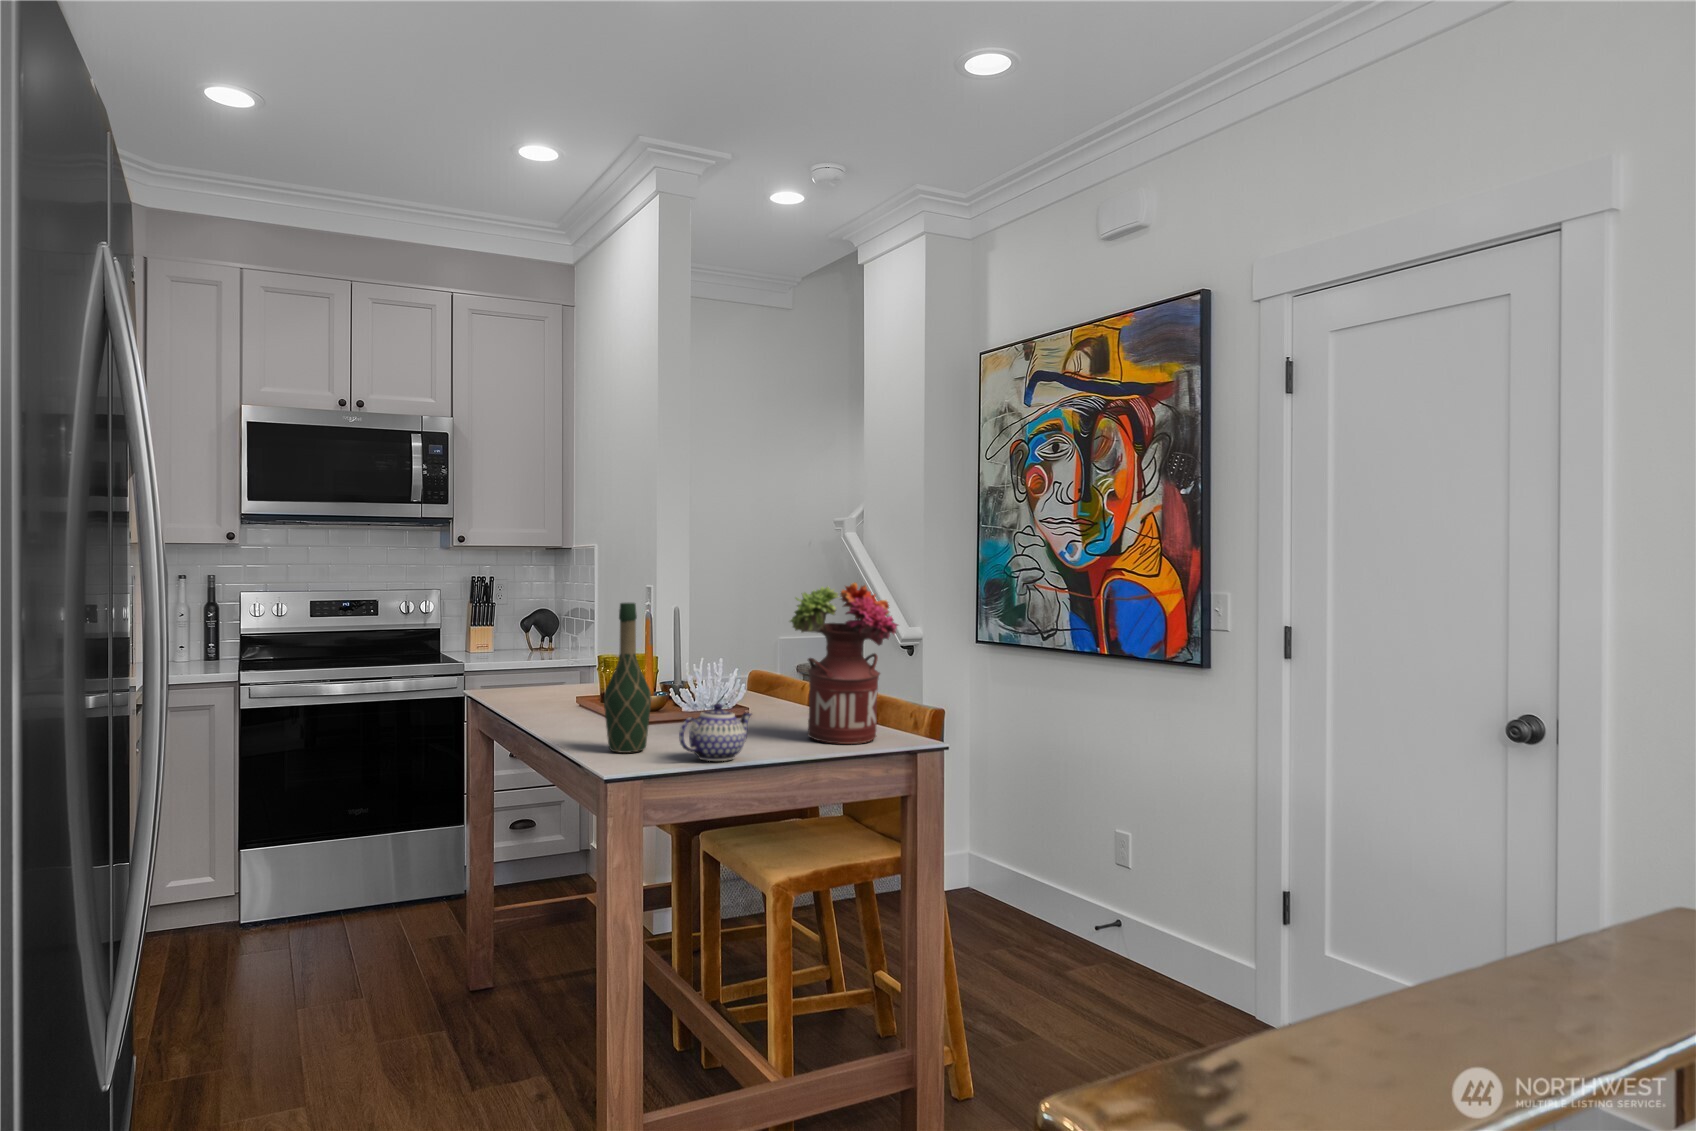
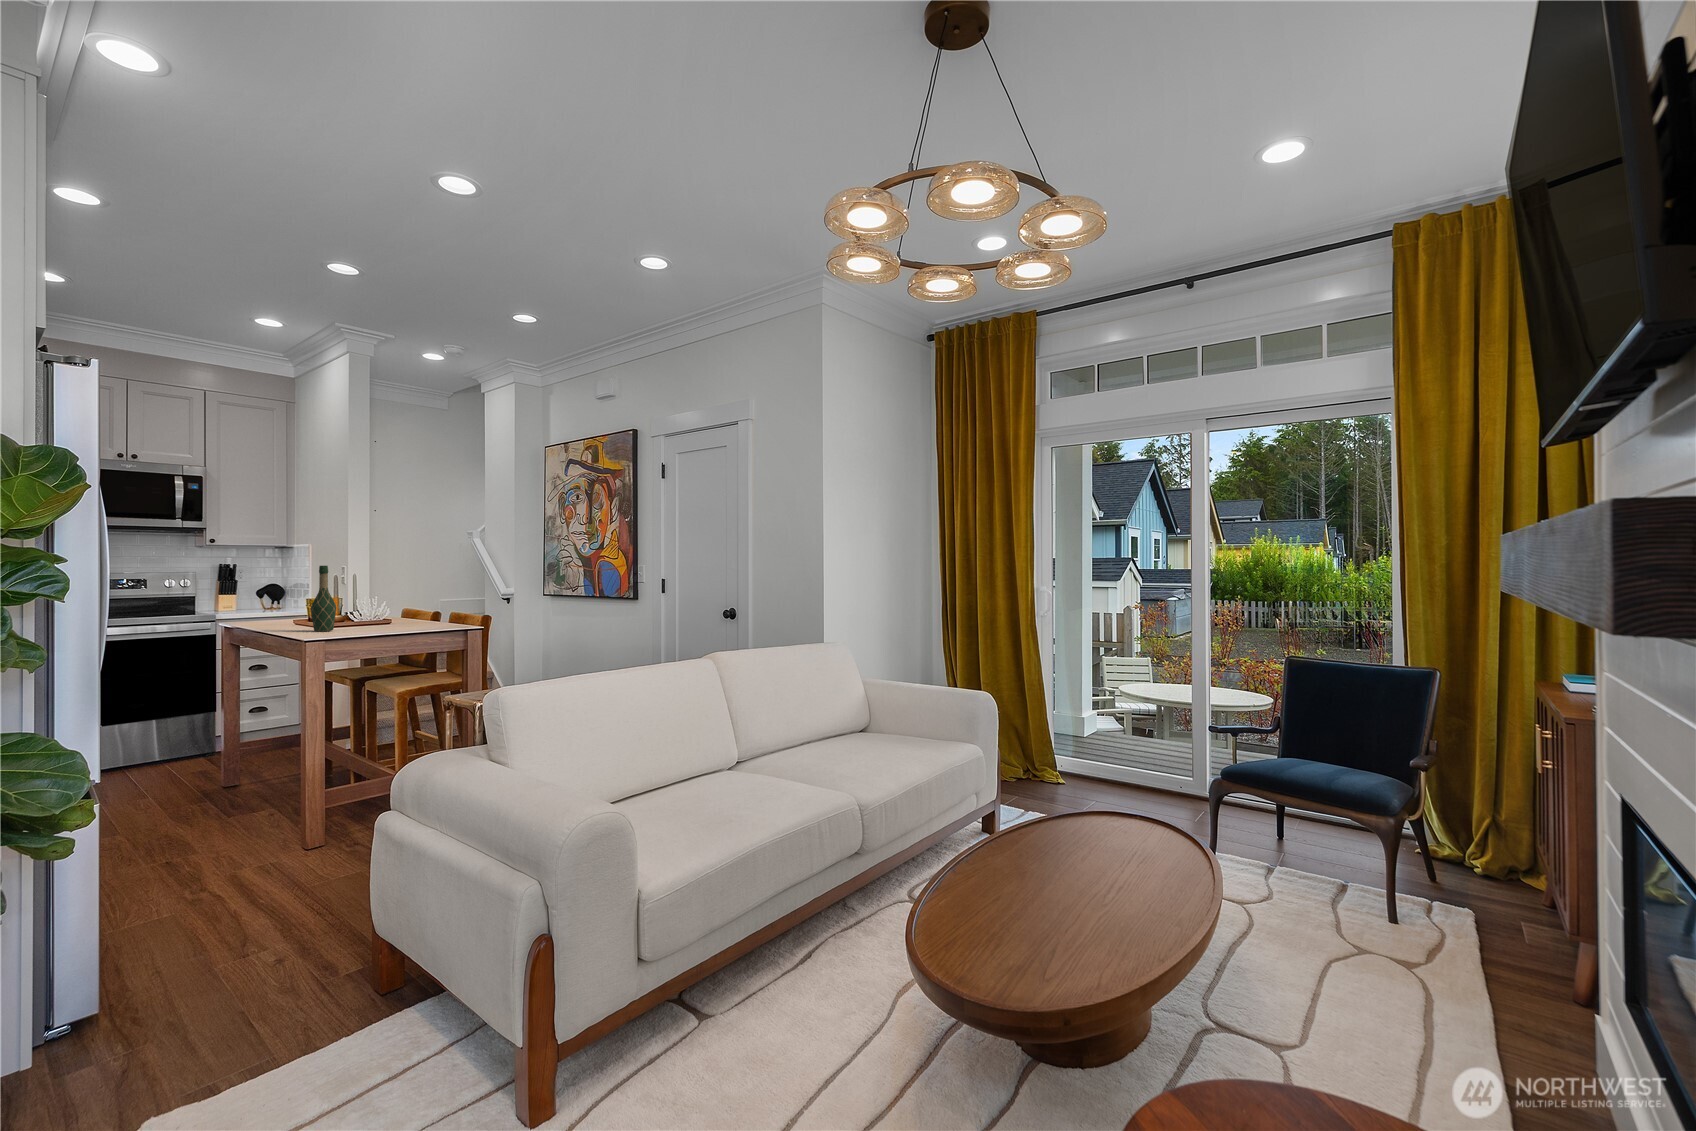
flower arrangement: present [790,582,898,744] -> none [409,558,463,628]
teapot: present [679,703,752,761] -> none [349,608,387,632]

